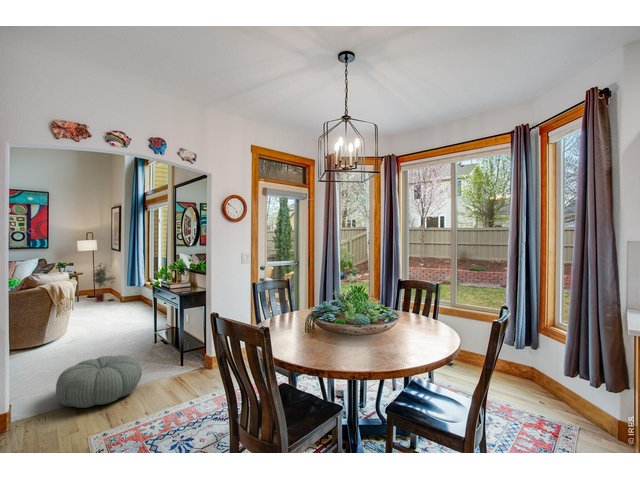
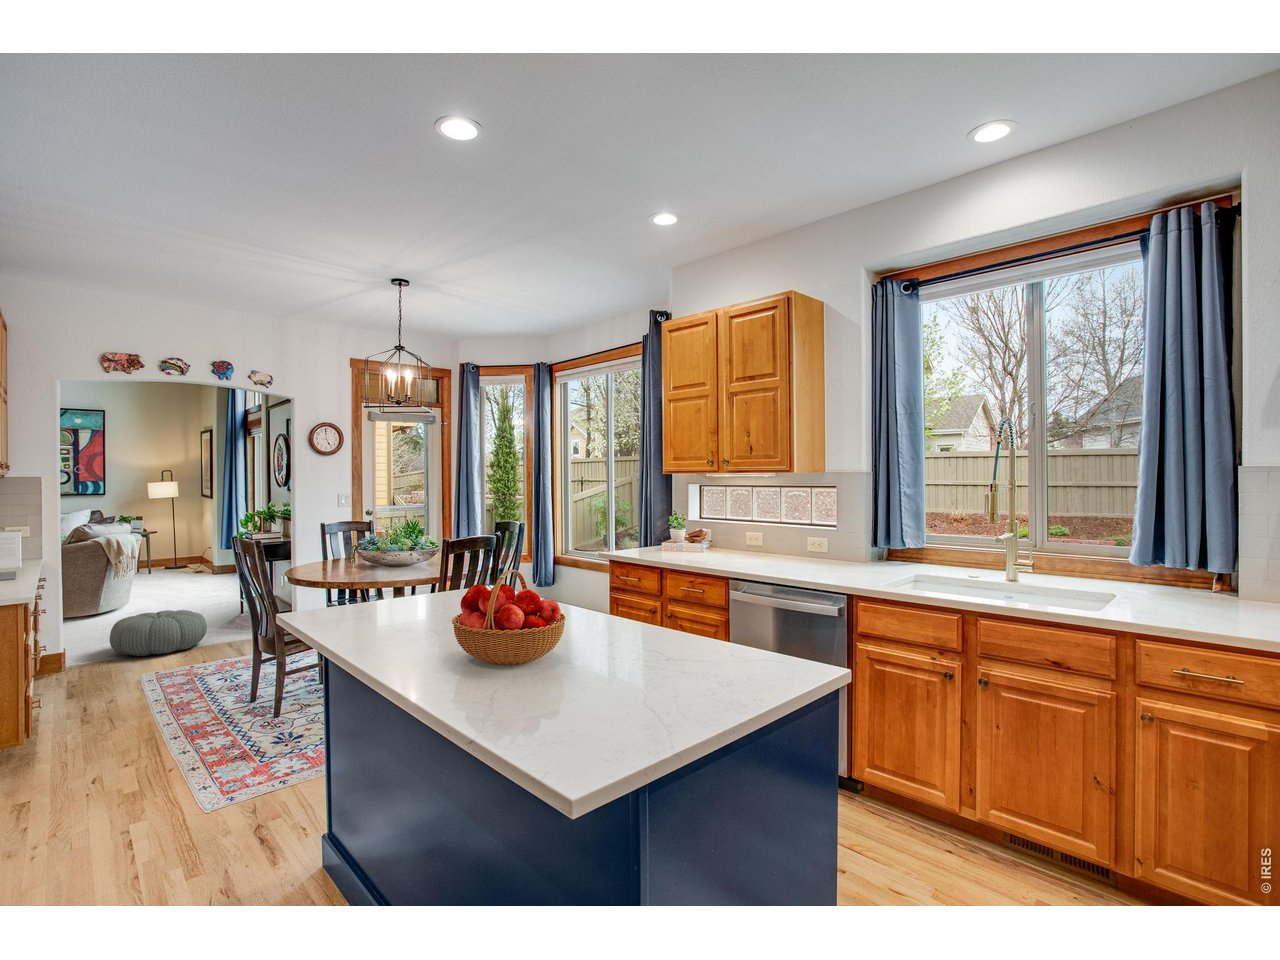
potted tree: present [93,265,115,302] -> none [168,516,207,575]

